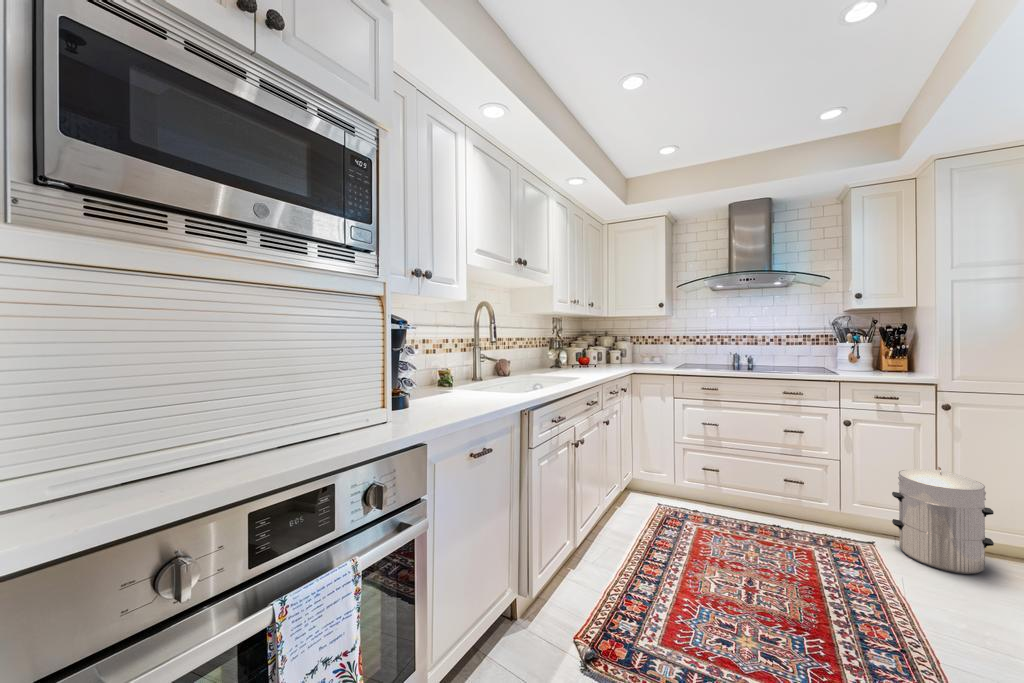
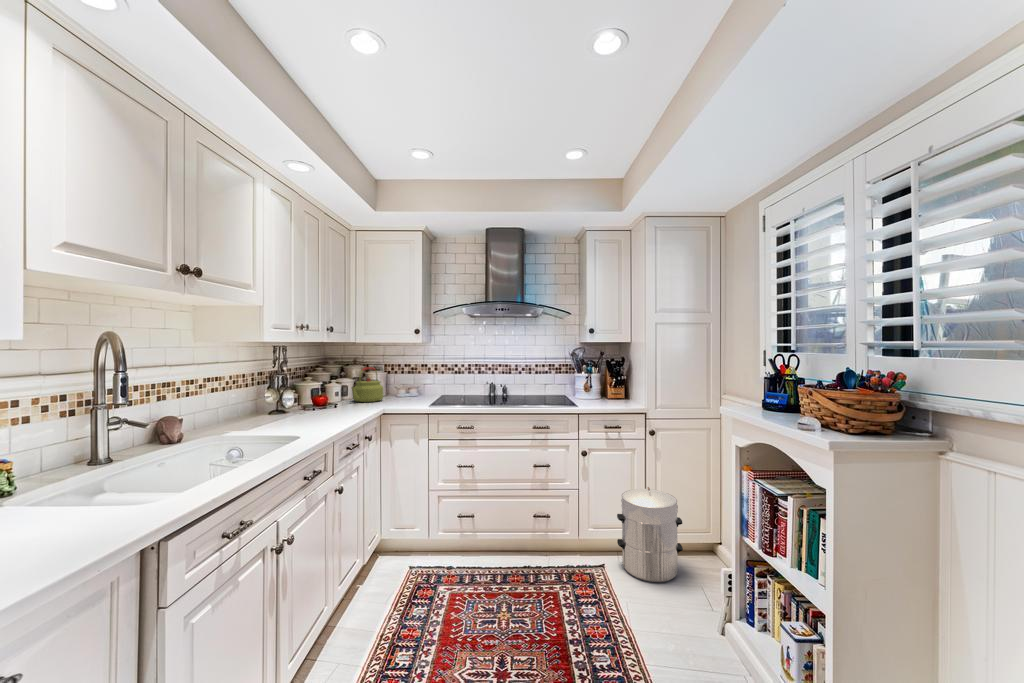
kettle: none [606,337,631,366] -> present [352,367,384,402]

